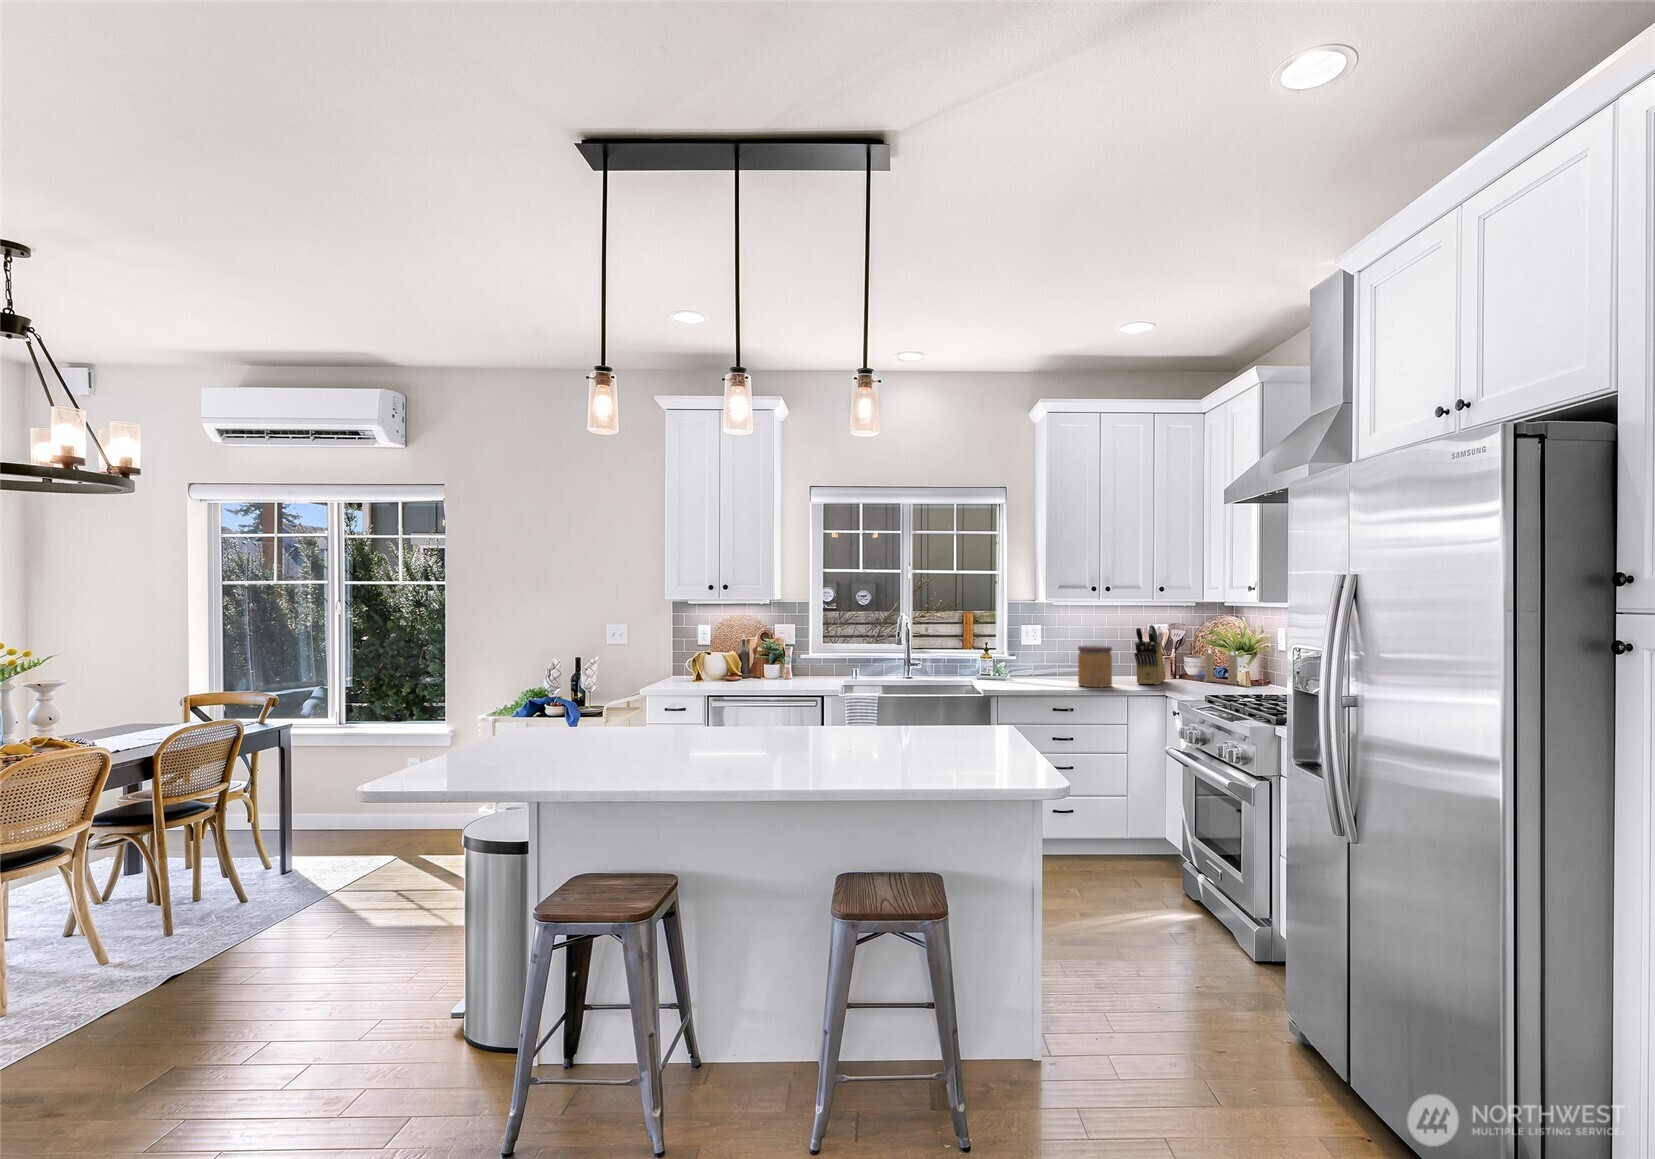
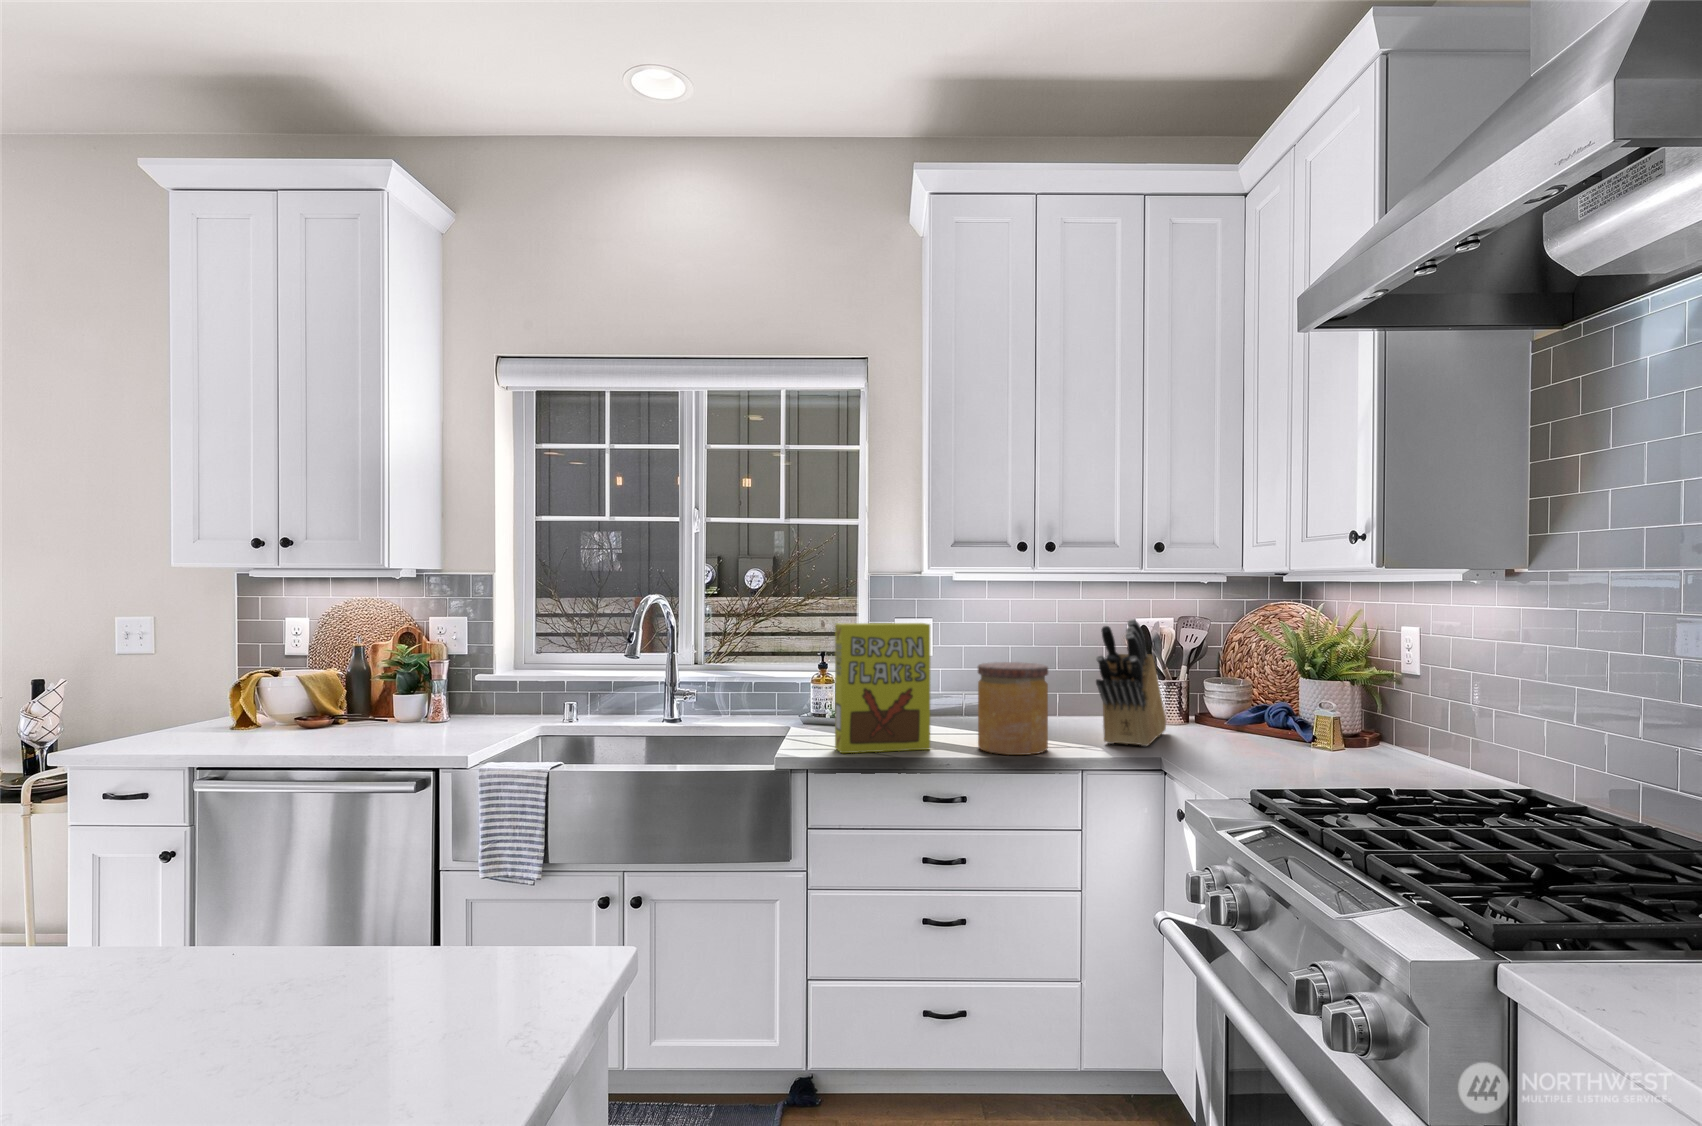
cereal box: none [1011,627,1056,687] -> present [835,623,930,753]
candle: present [1204,649,1238,685] -> none [1242,663,1318,746]

